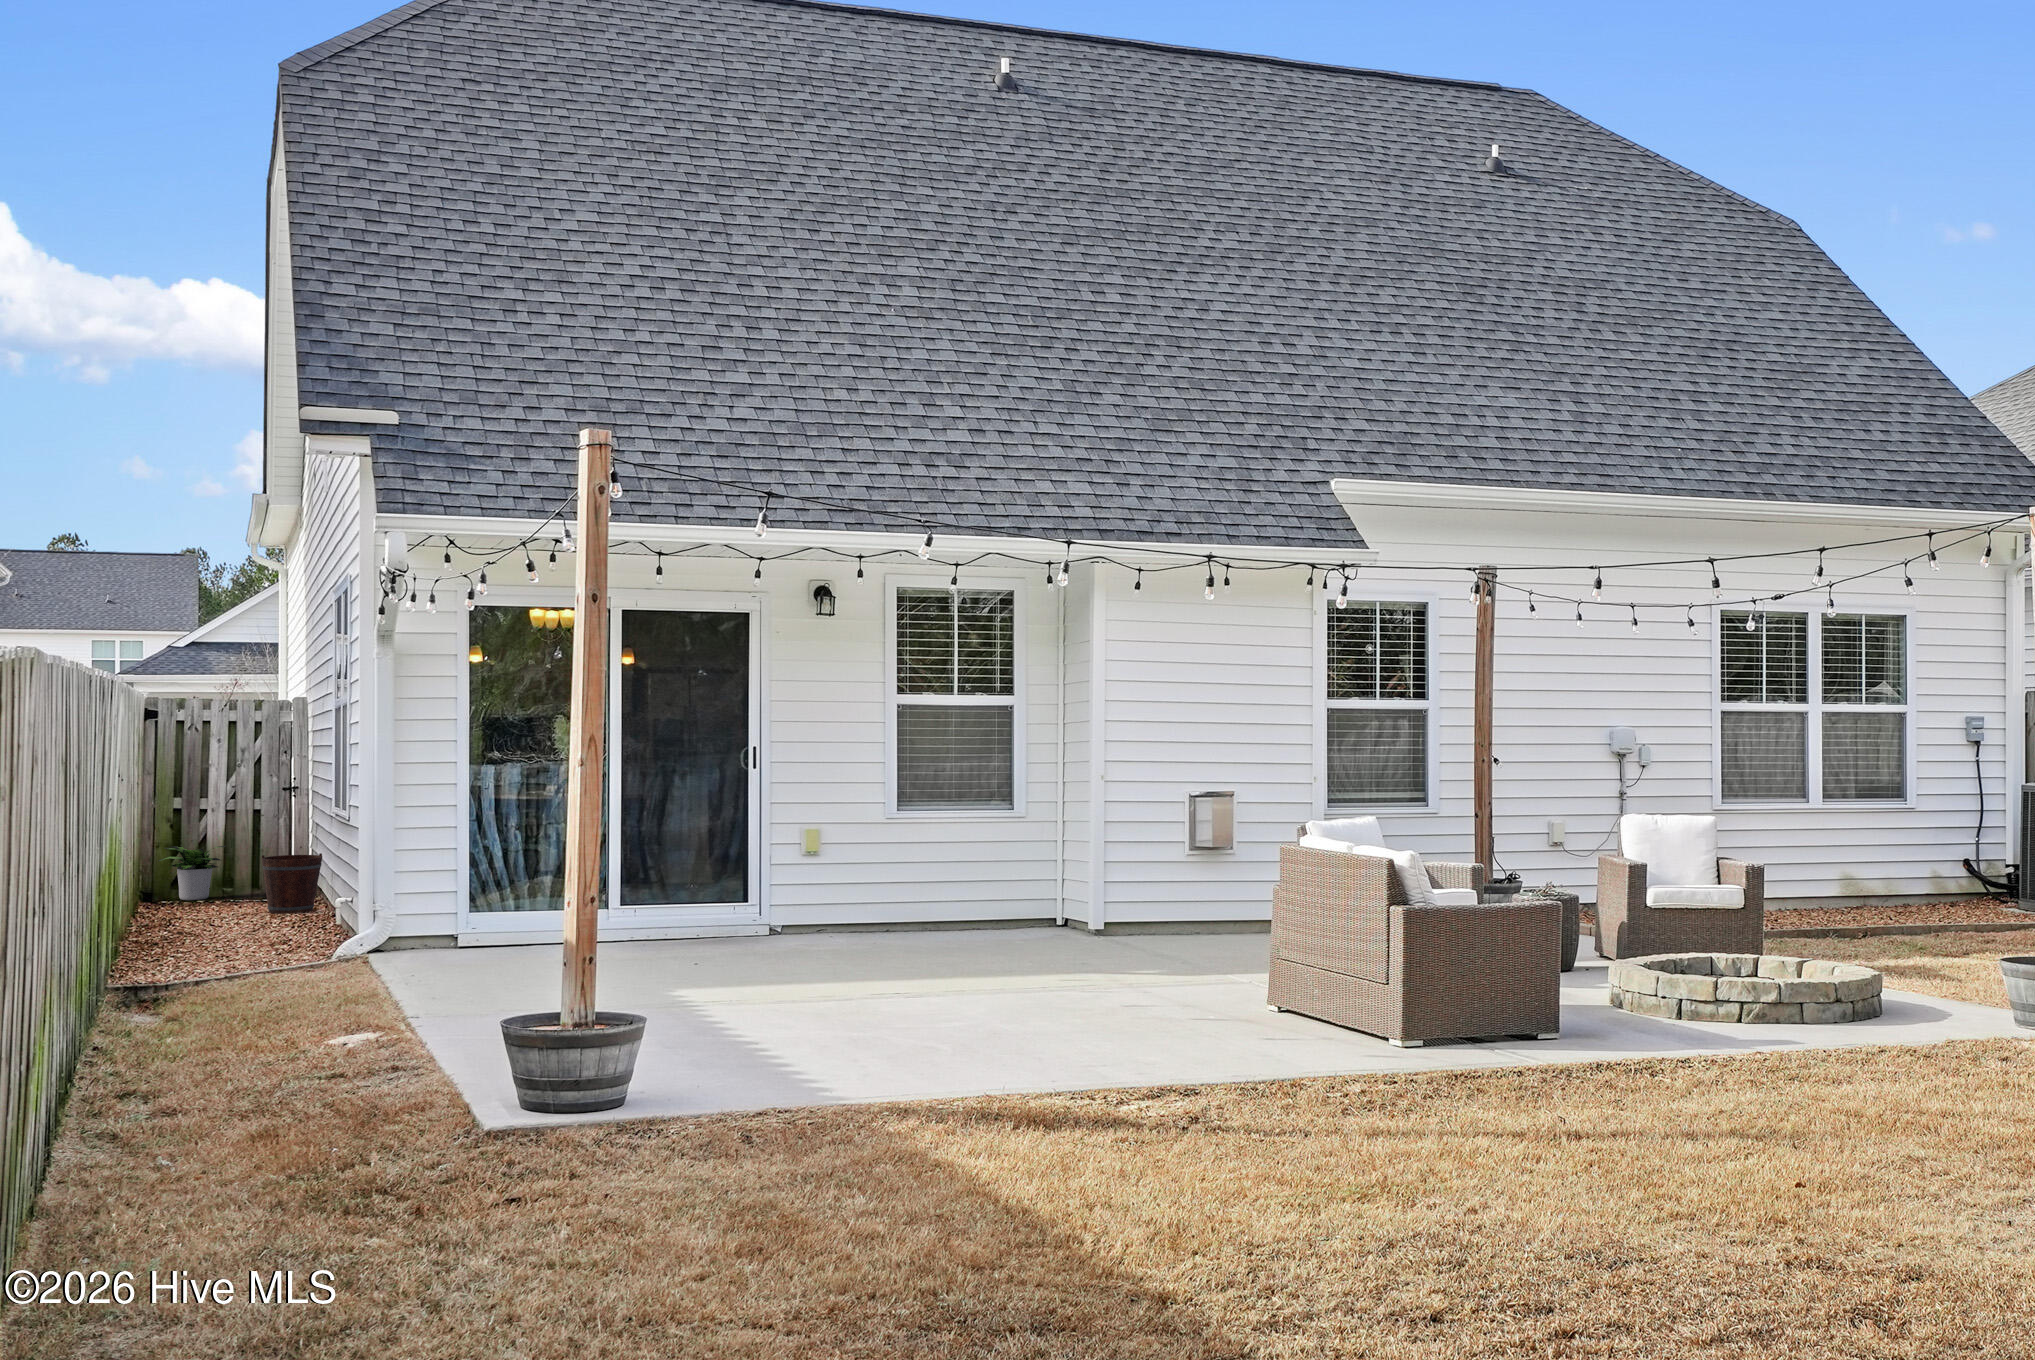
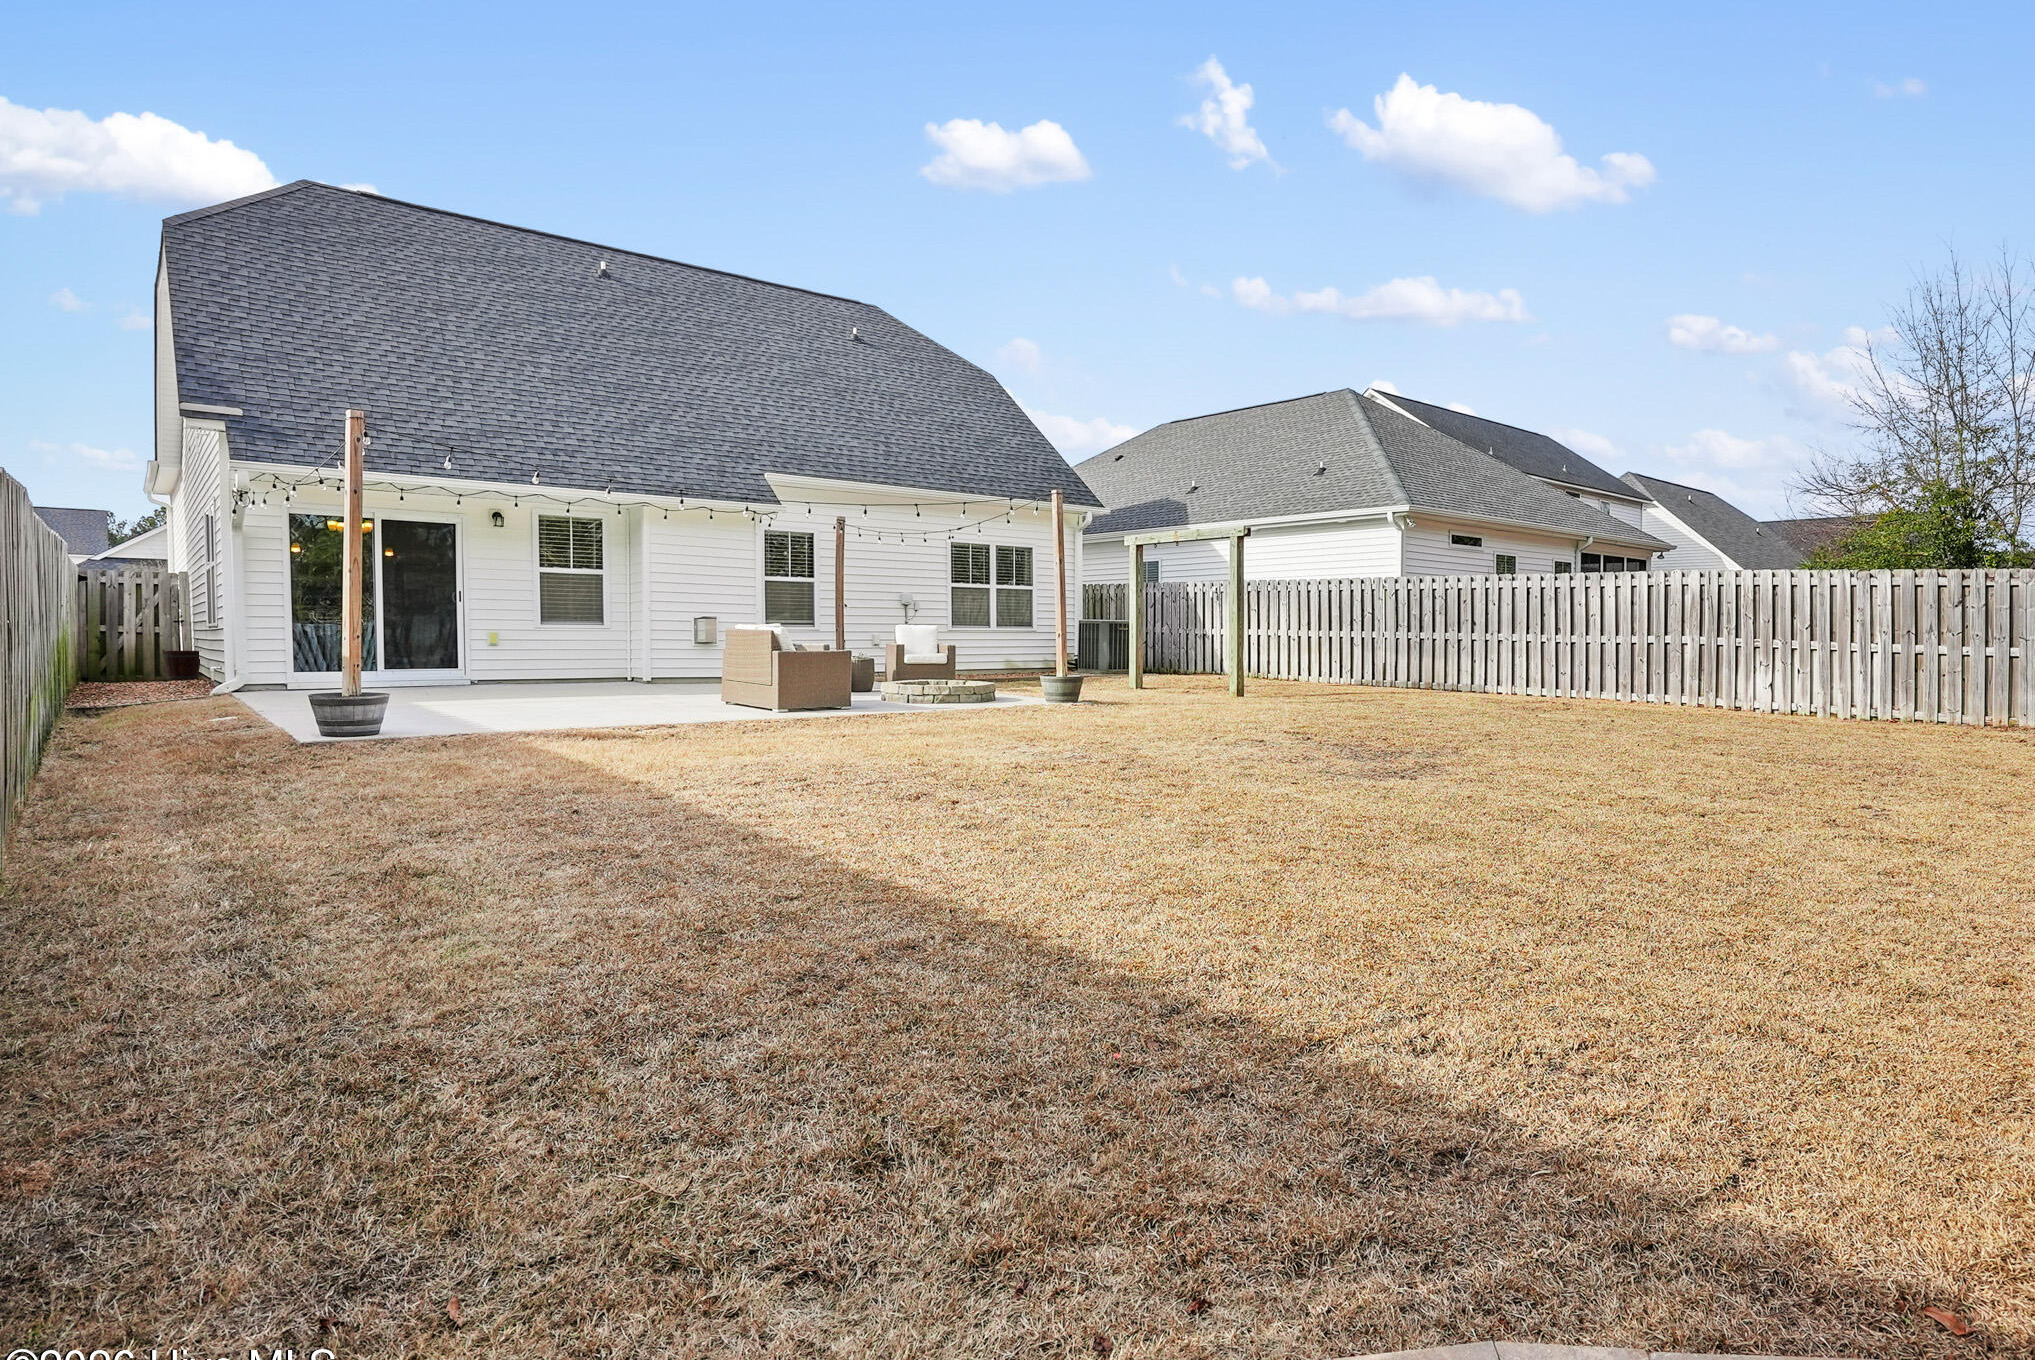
potted plant: present [158,846,225,900] -> none [87,651,138,680]

